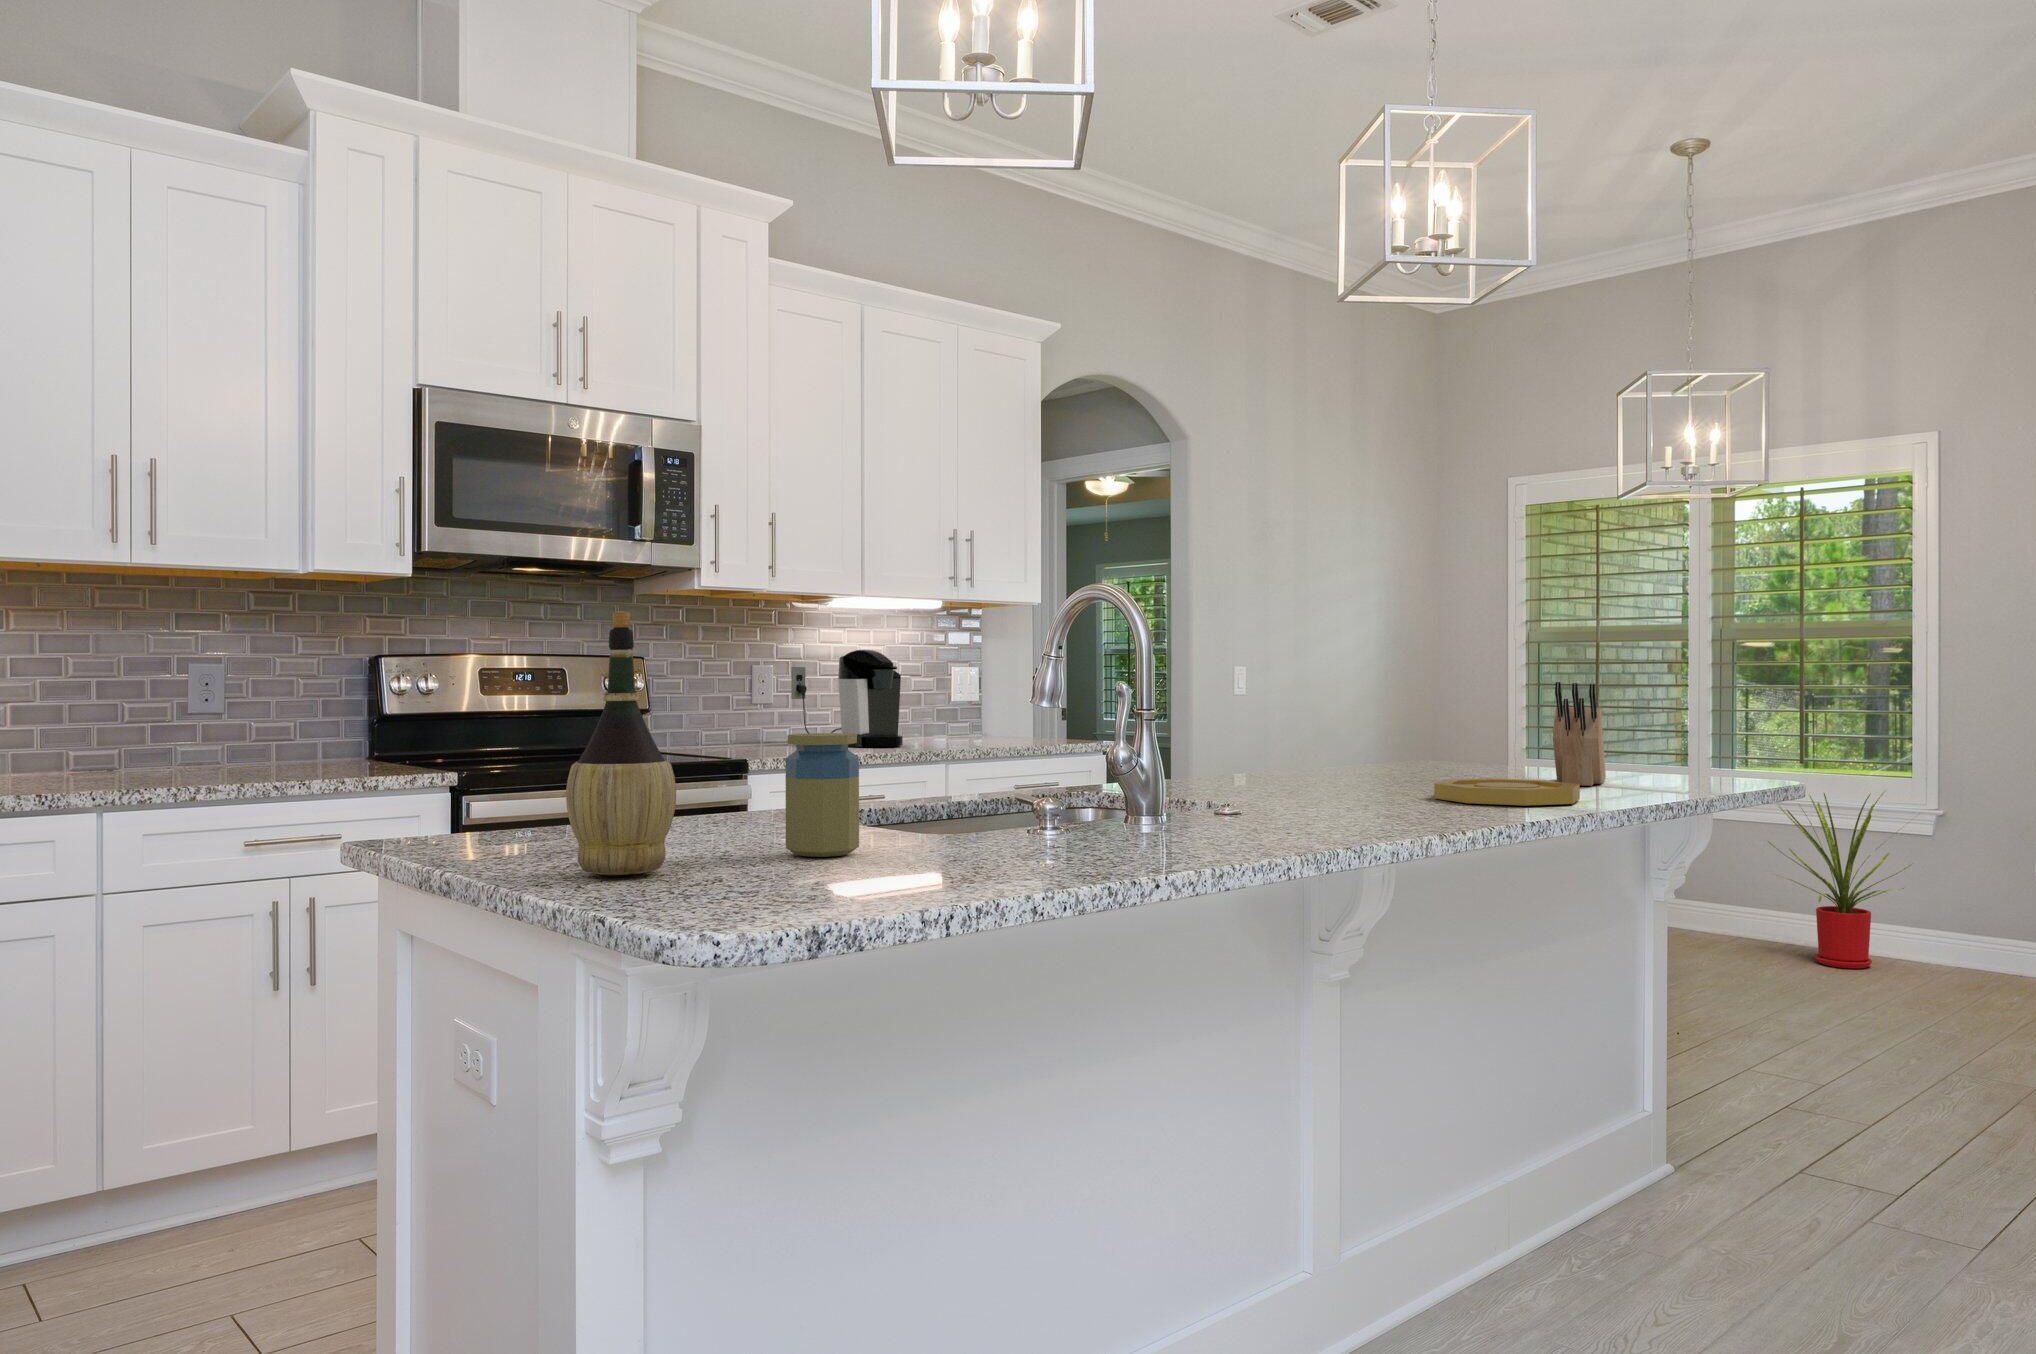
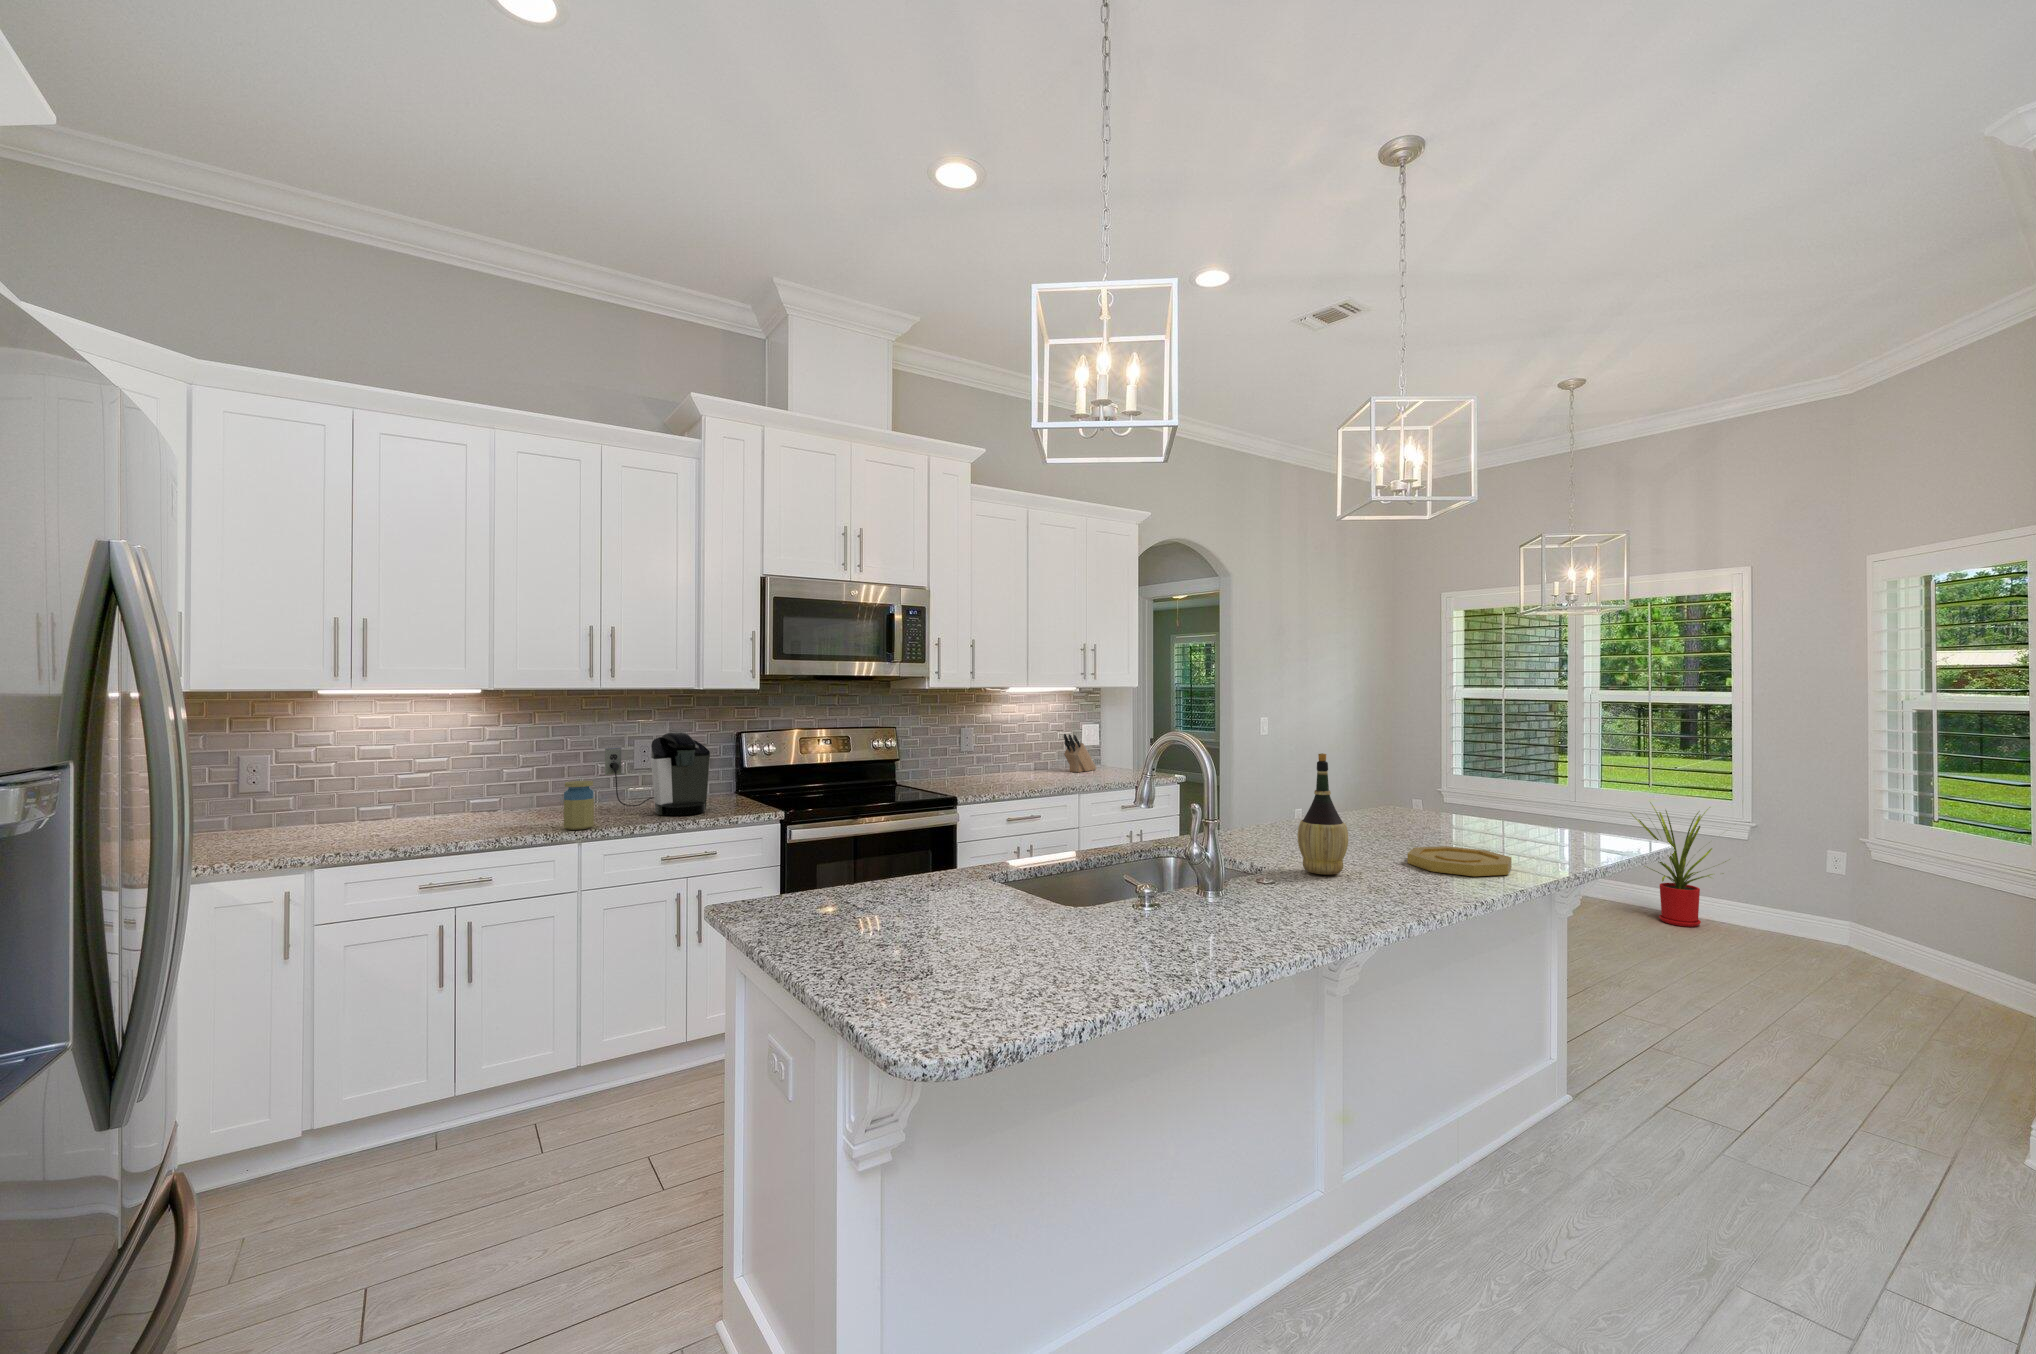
wine bottle: present [566,611,676,875] -> present [1298,753,1348,875]
coffee maker: present [791,650,903,747] -> present [605,732,710,815]
knife block: present [1553,682,1606,786] -> present [1064,734,1097,772]
jar: present [786,733,859,857] -> present [564,781,594,830]

